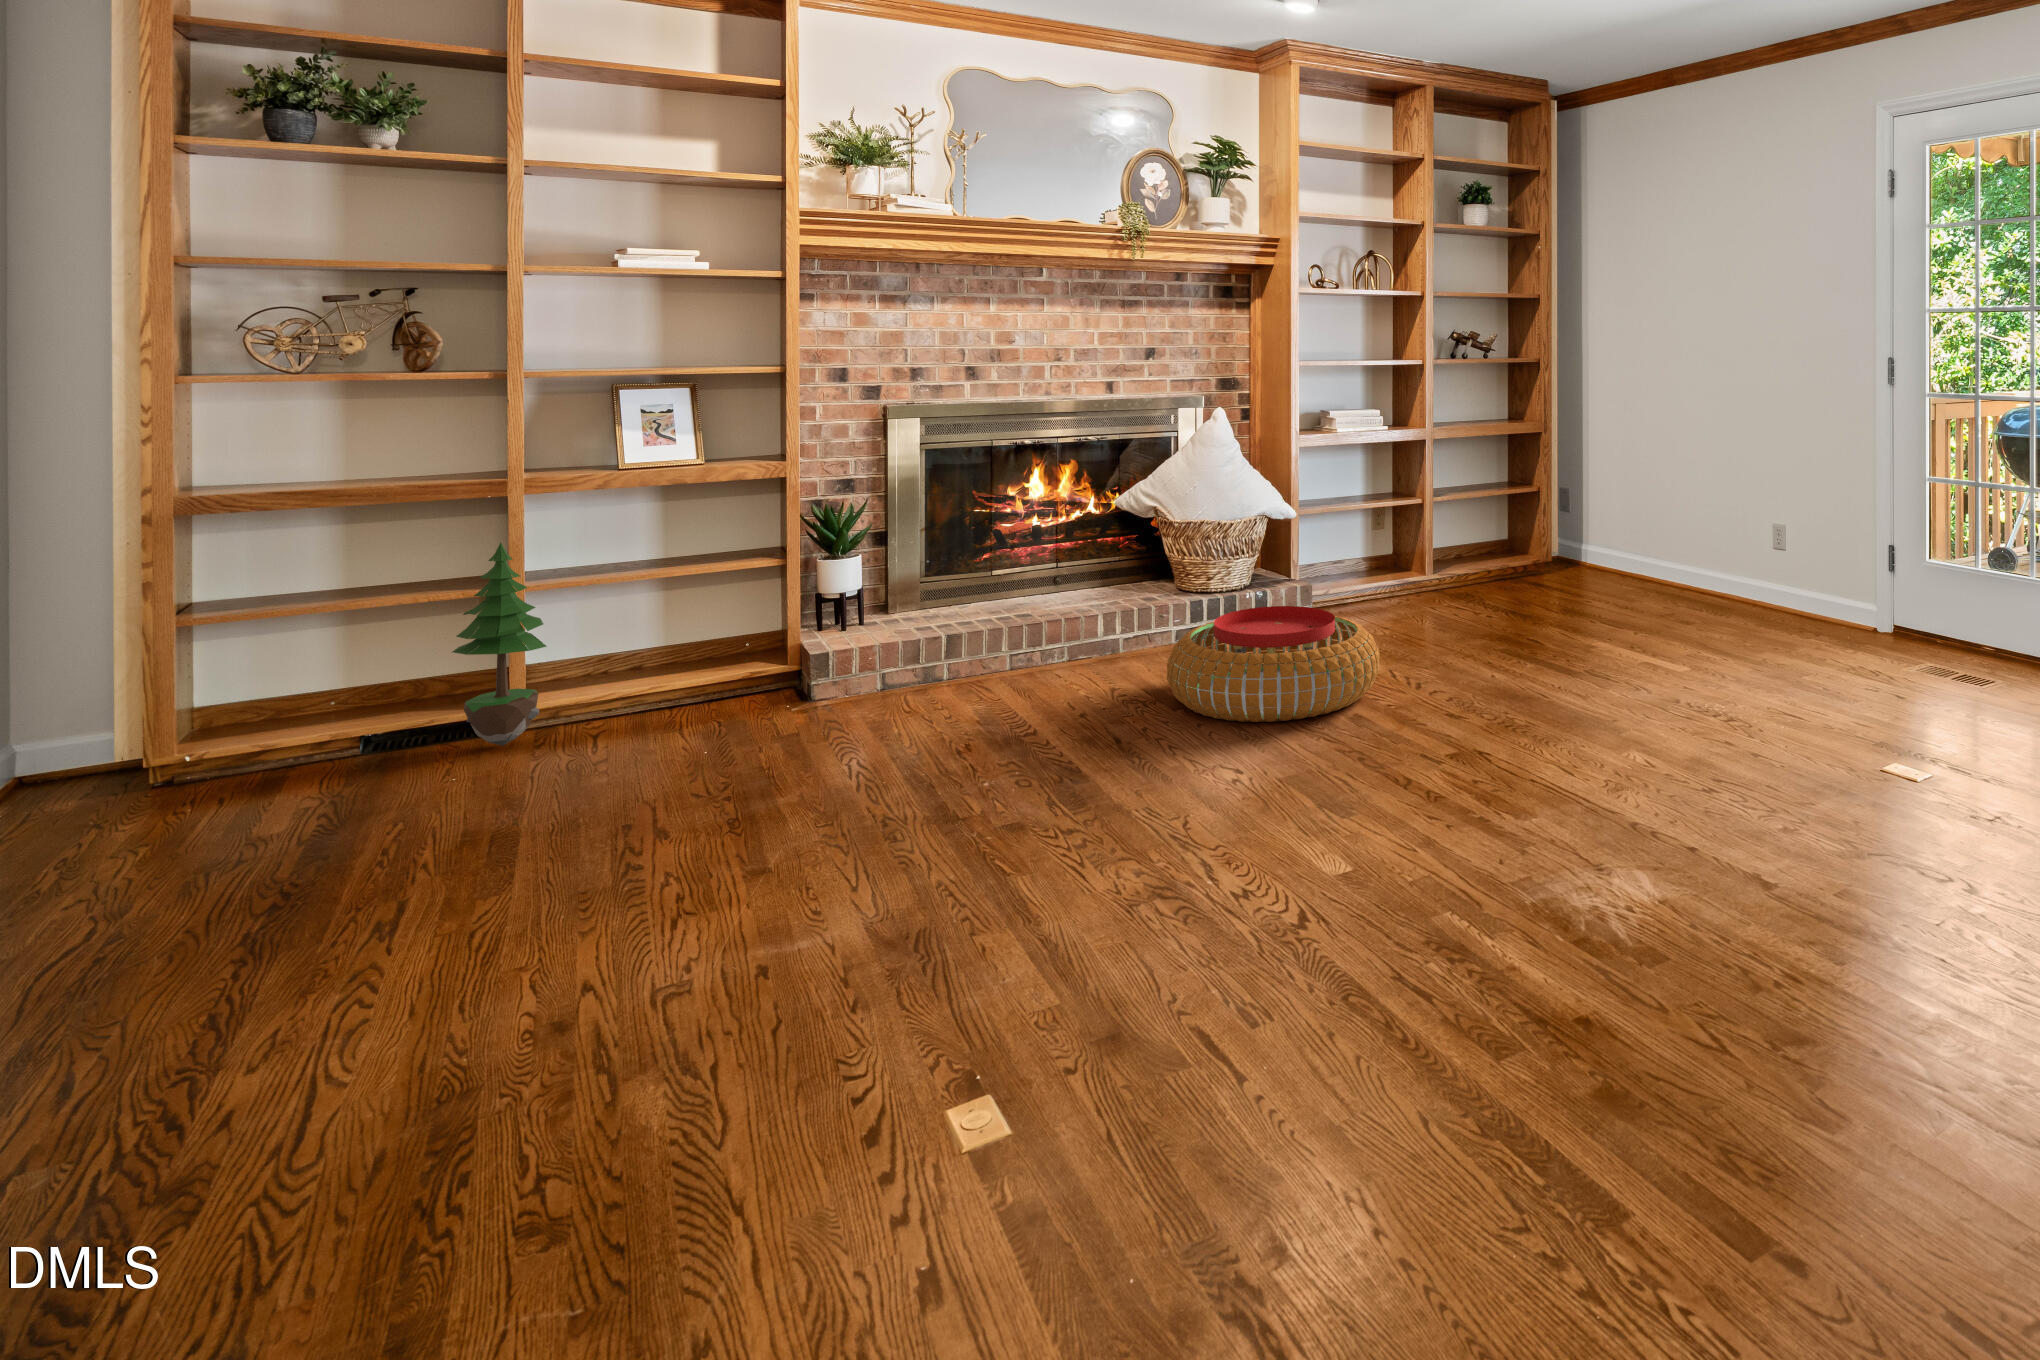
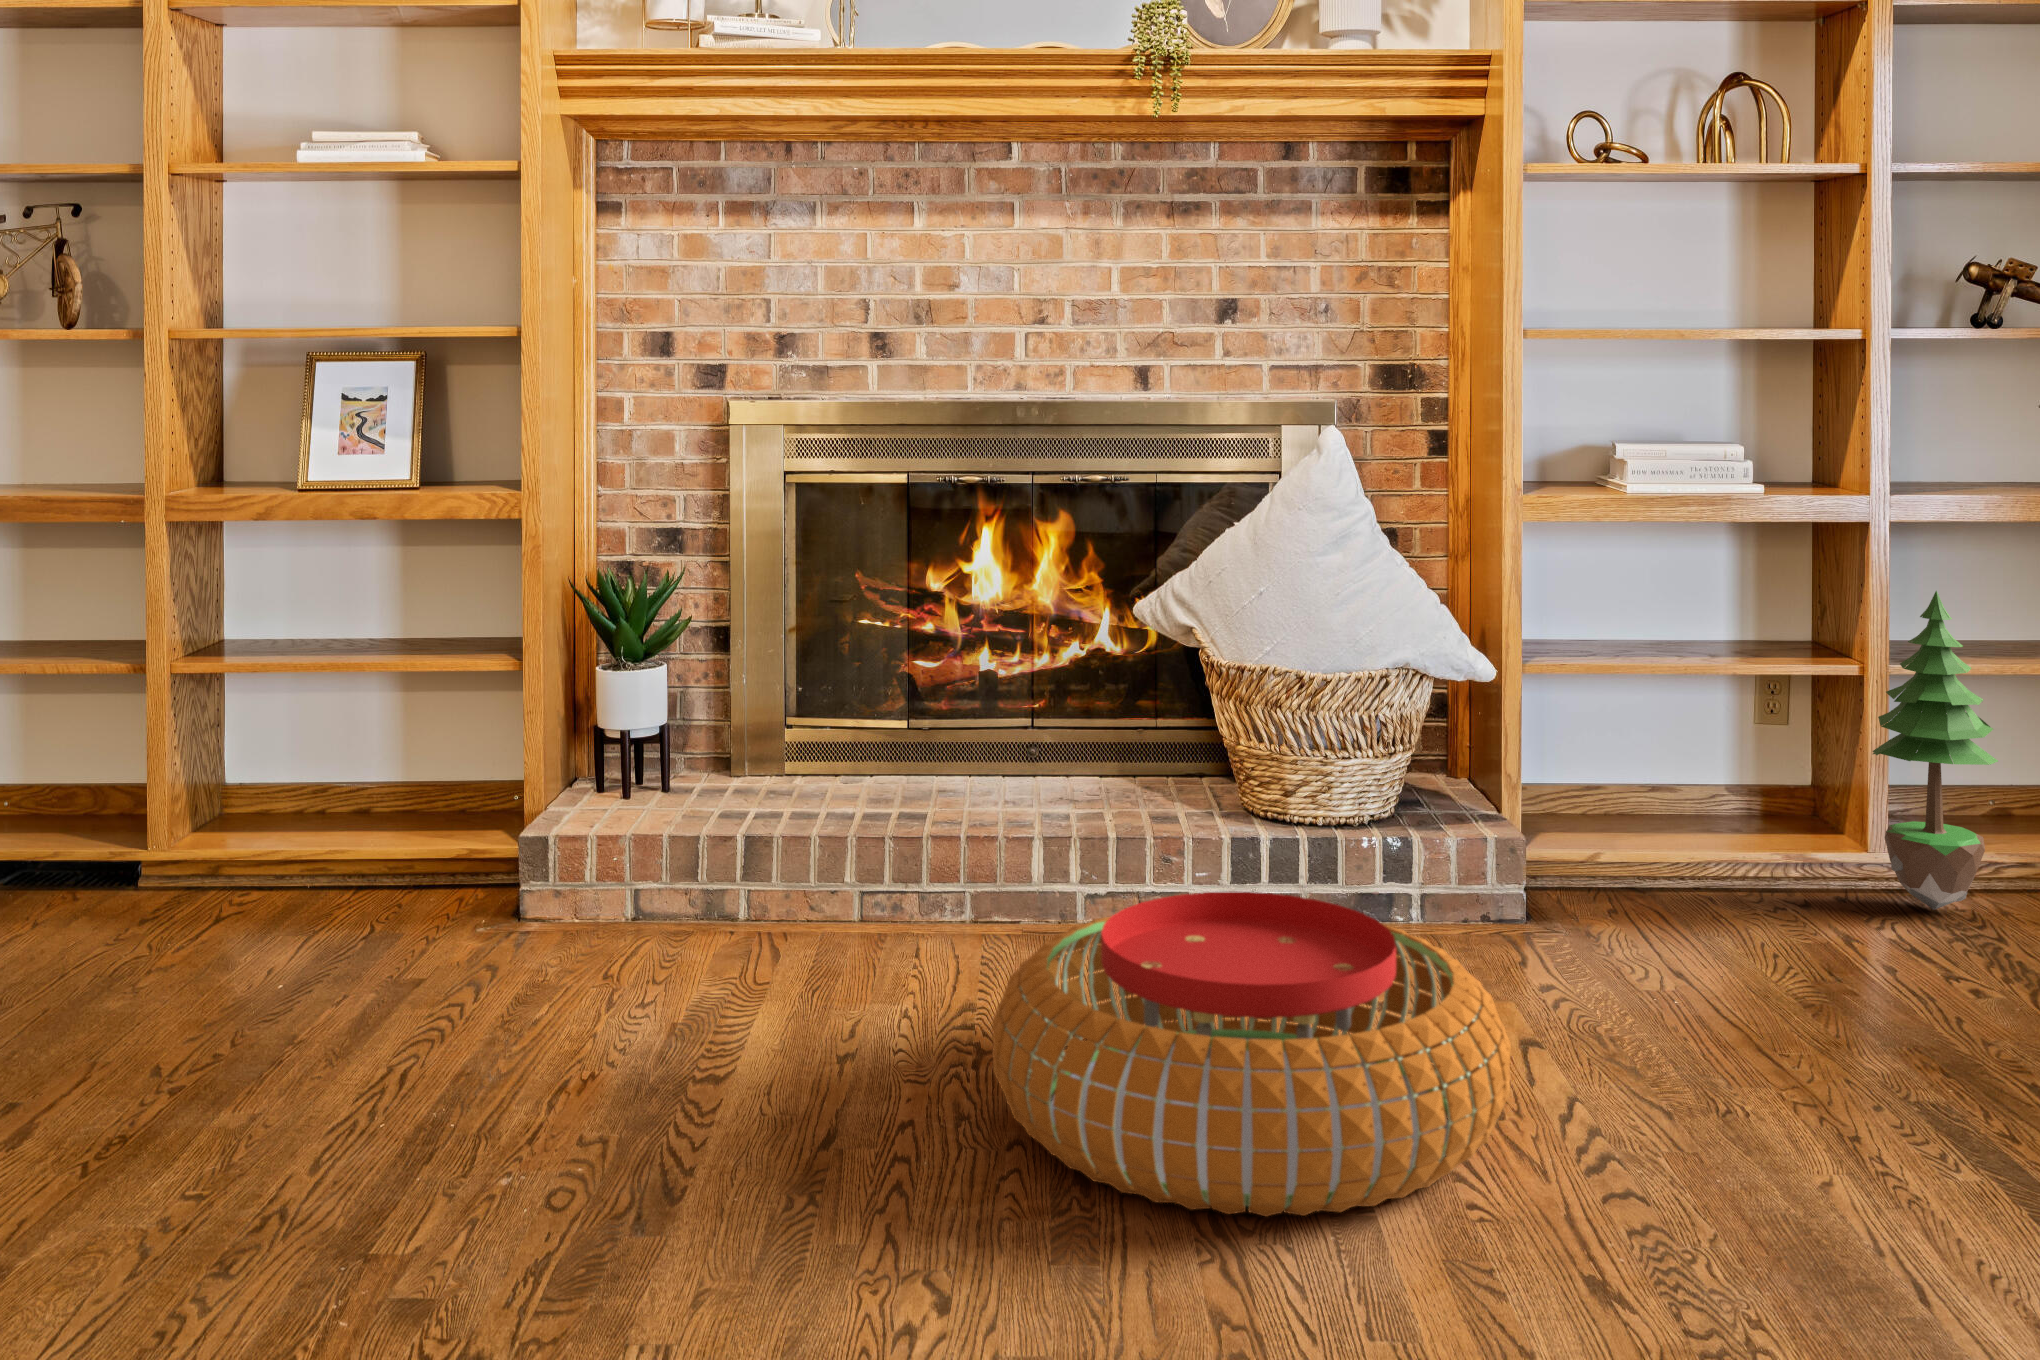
potted tree: present [453,543,547,746] -> present [1873,591,1998,910]

